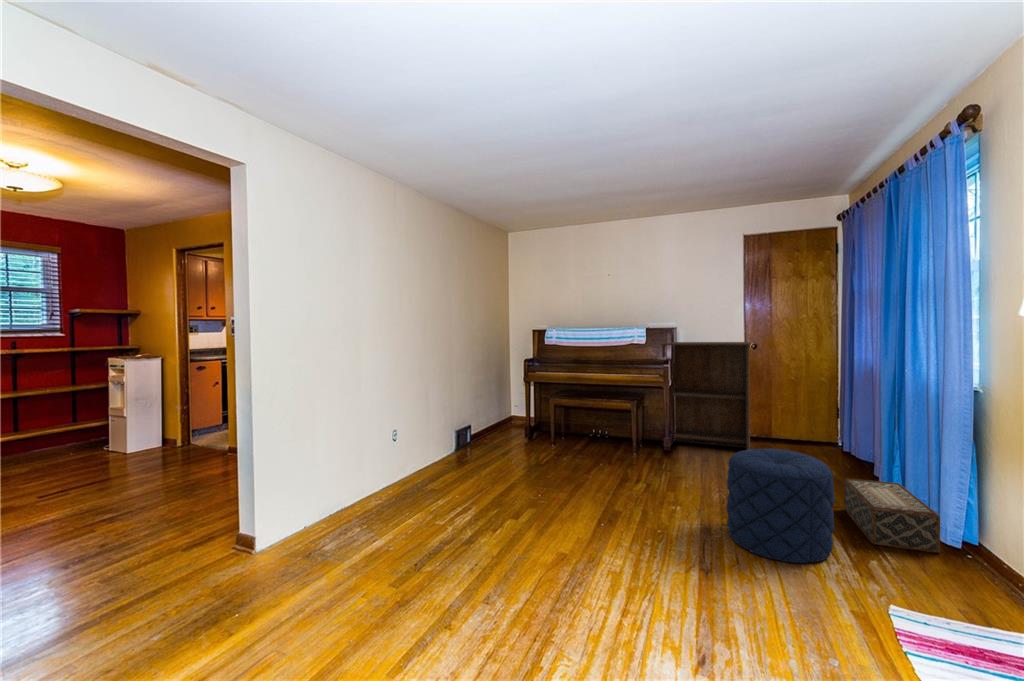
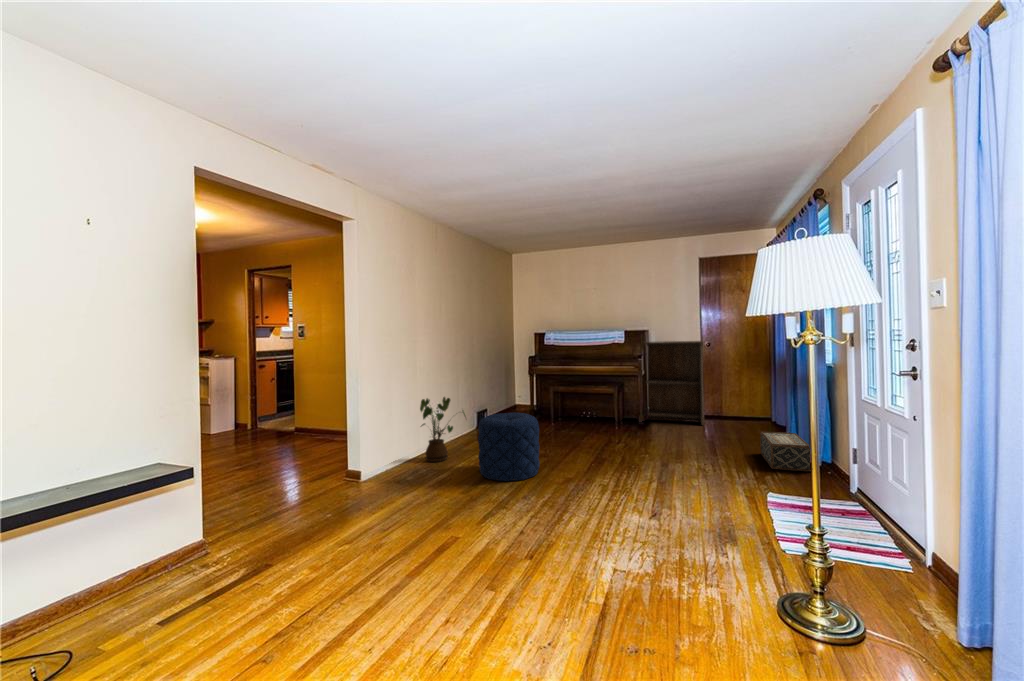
house plant: none [358,419,425,513] -> present [420,397,466,462]
pouf: present [726,449,835,563] -> present [478,413,540,481]

